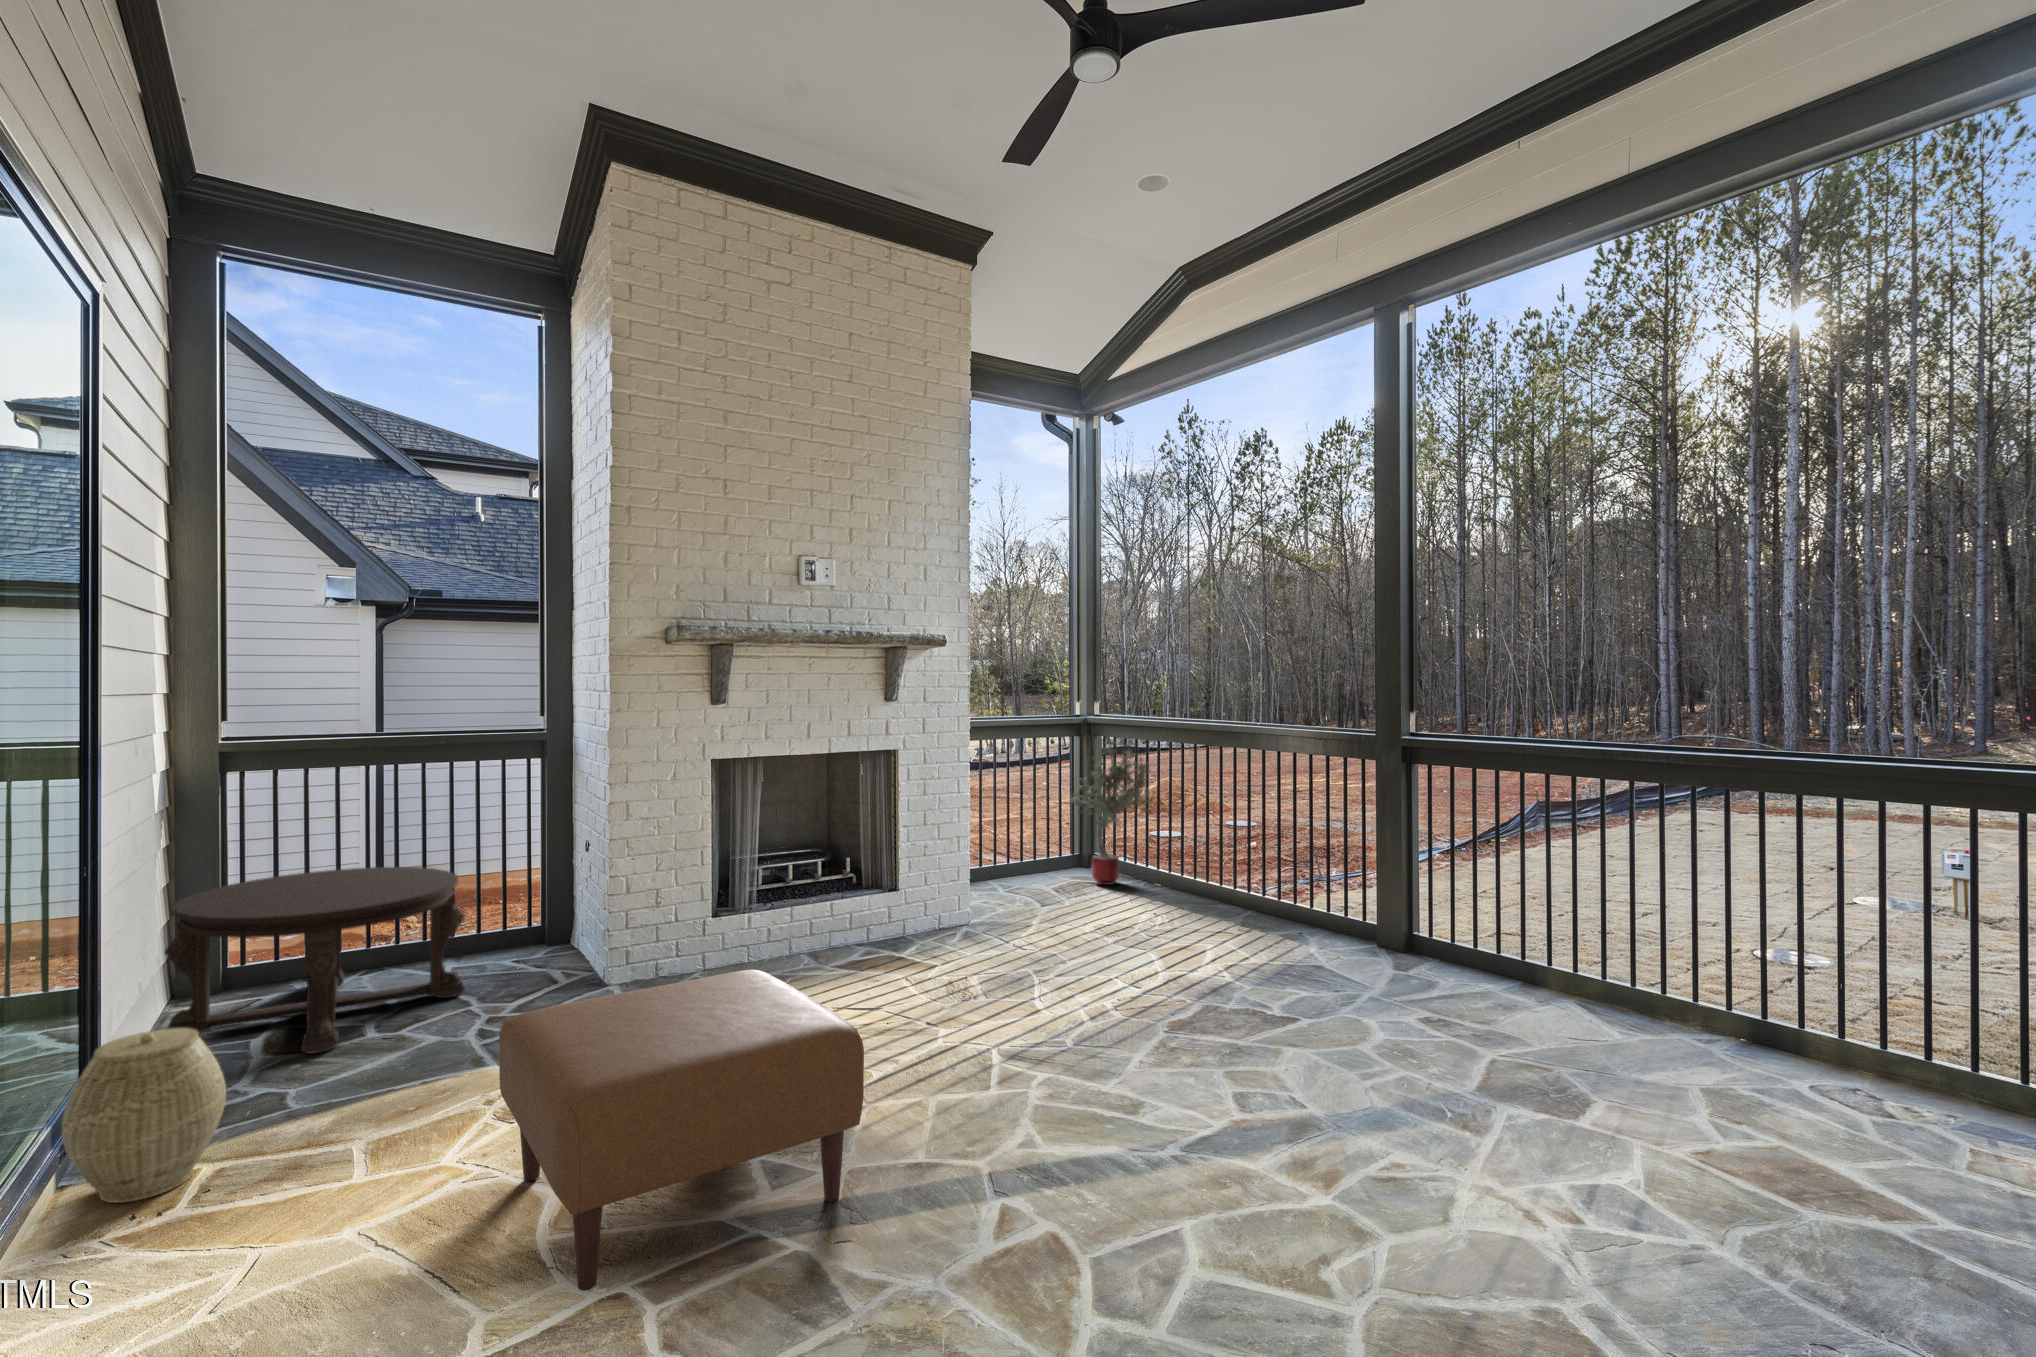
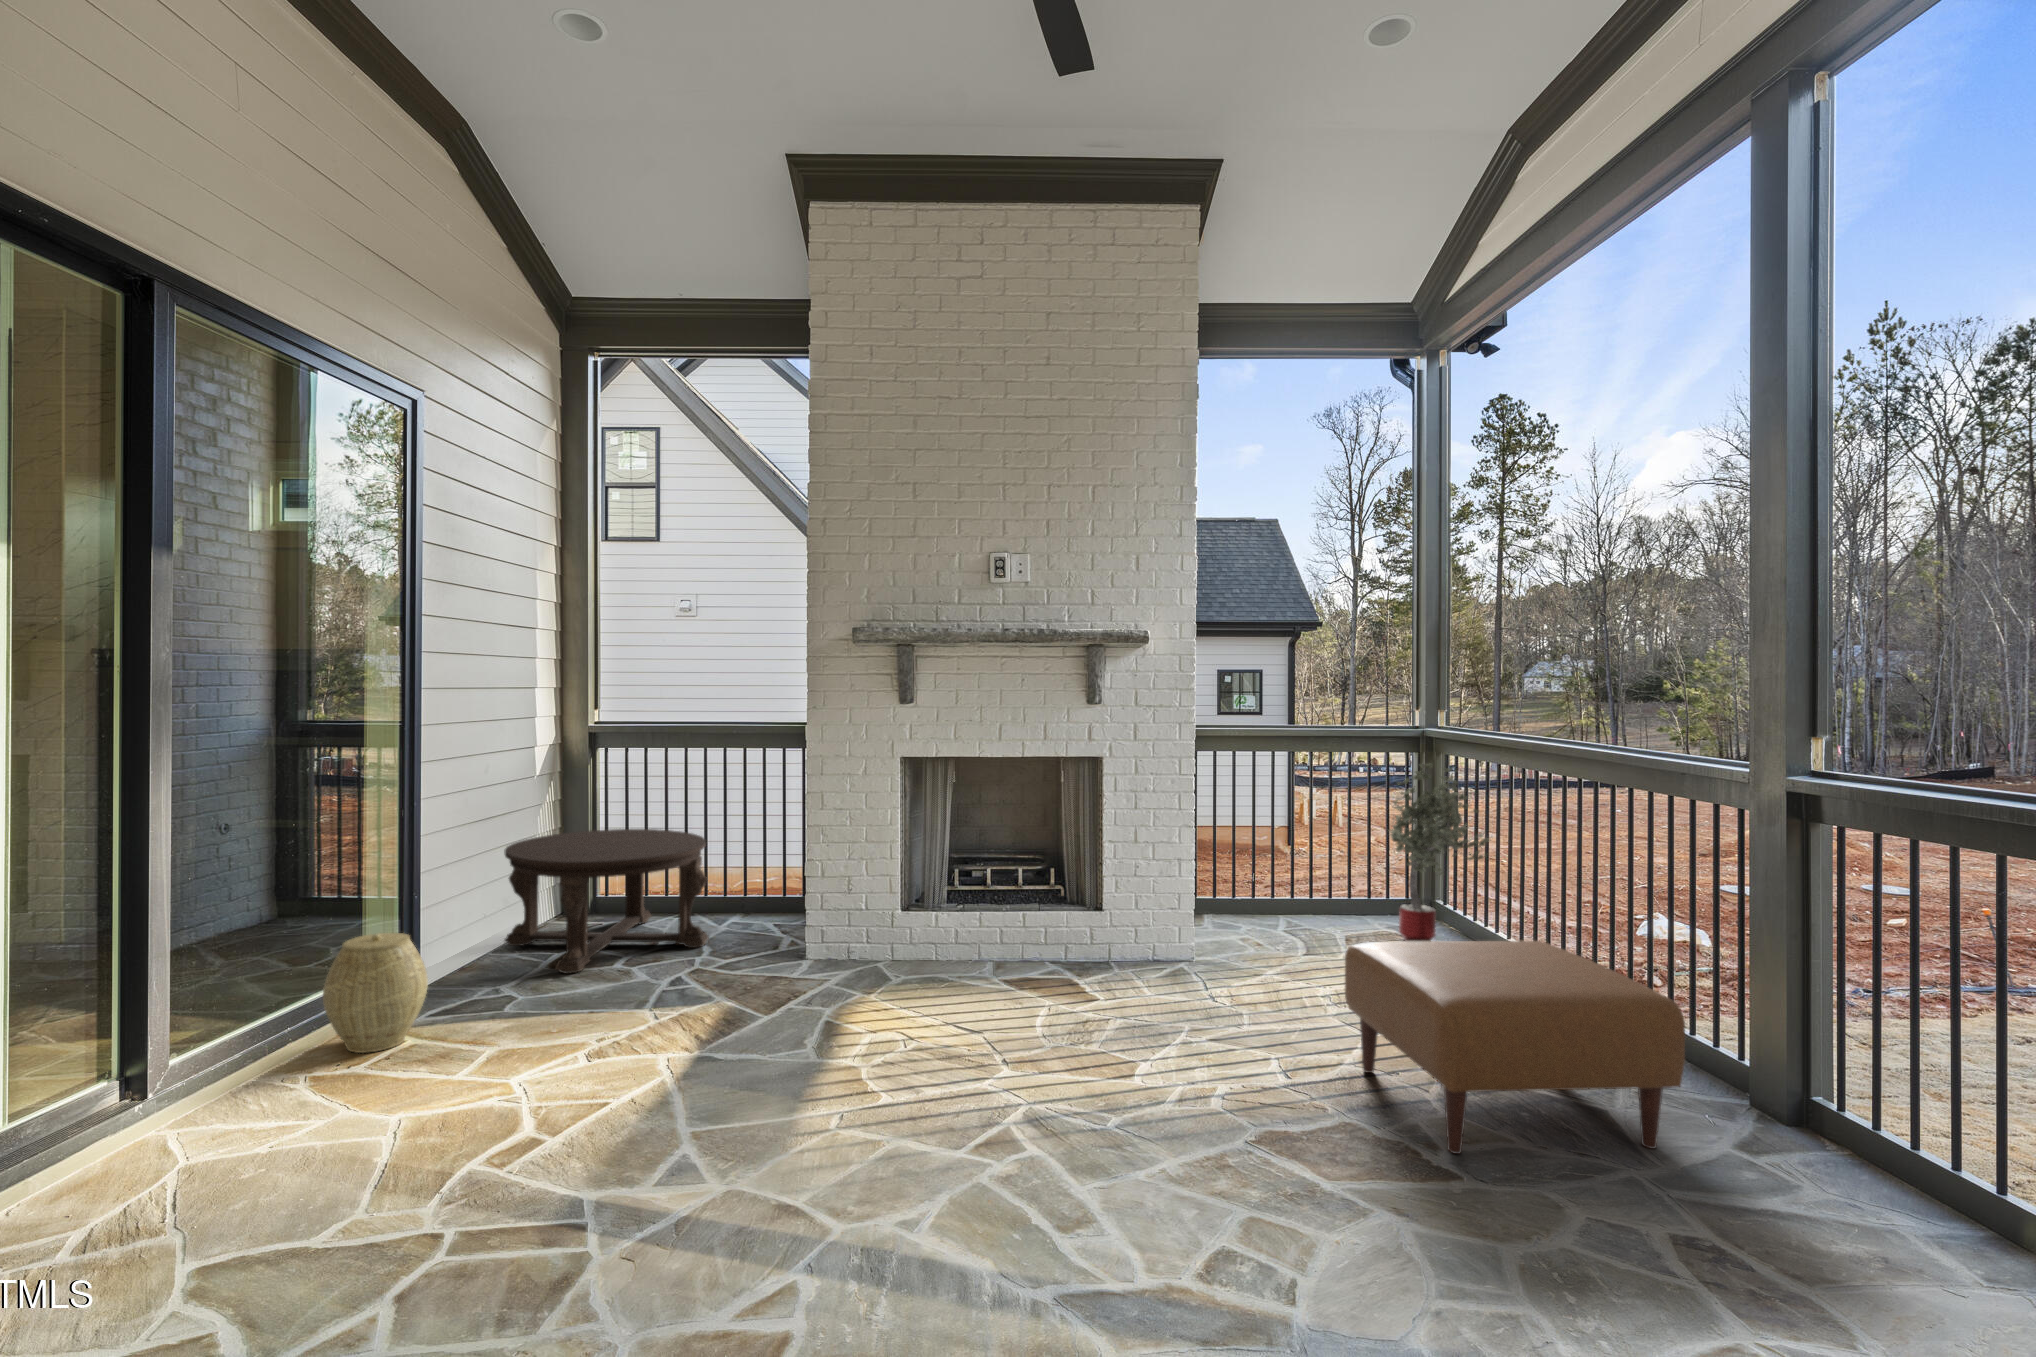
ottoman: present [499,969,864,1291] -> present [1345,941,1685,1154]

